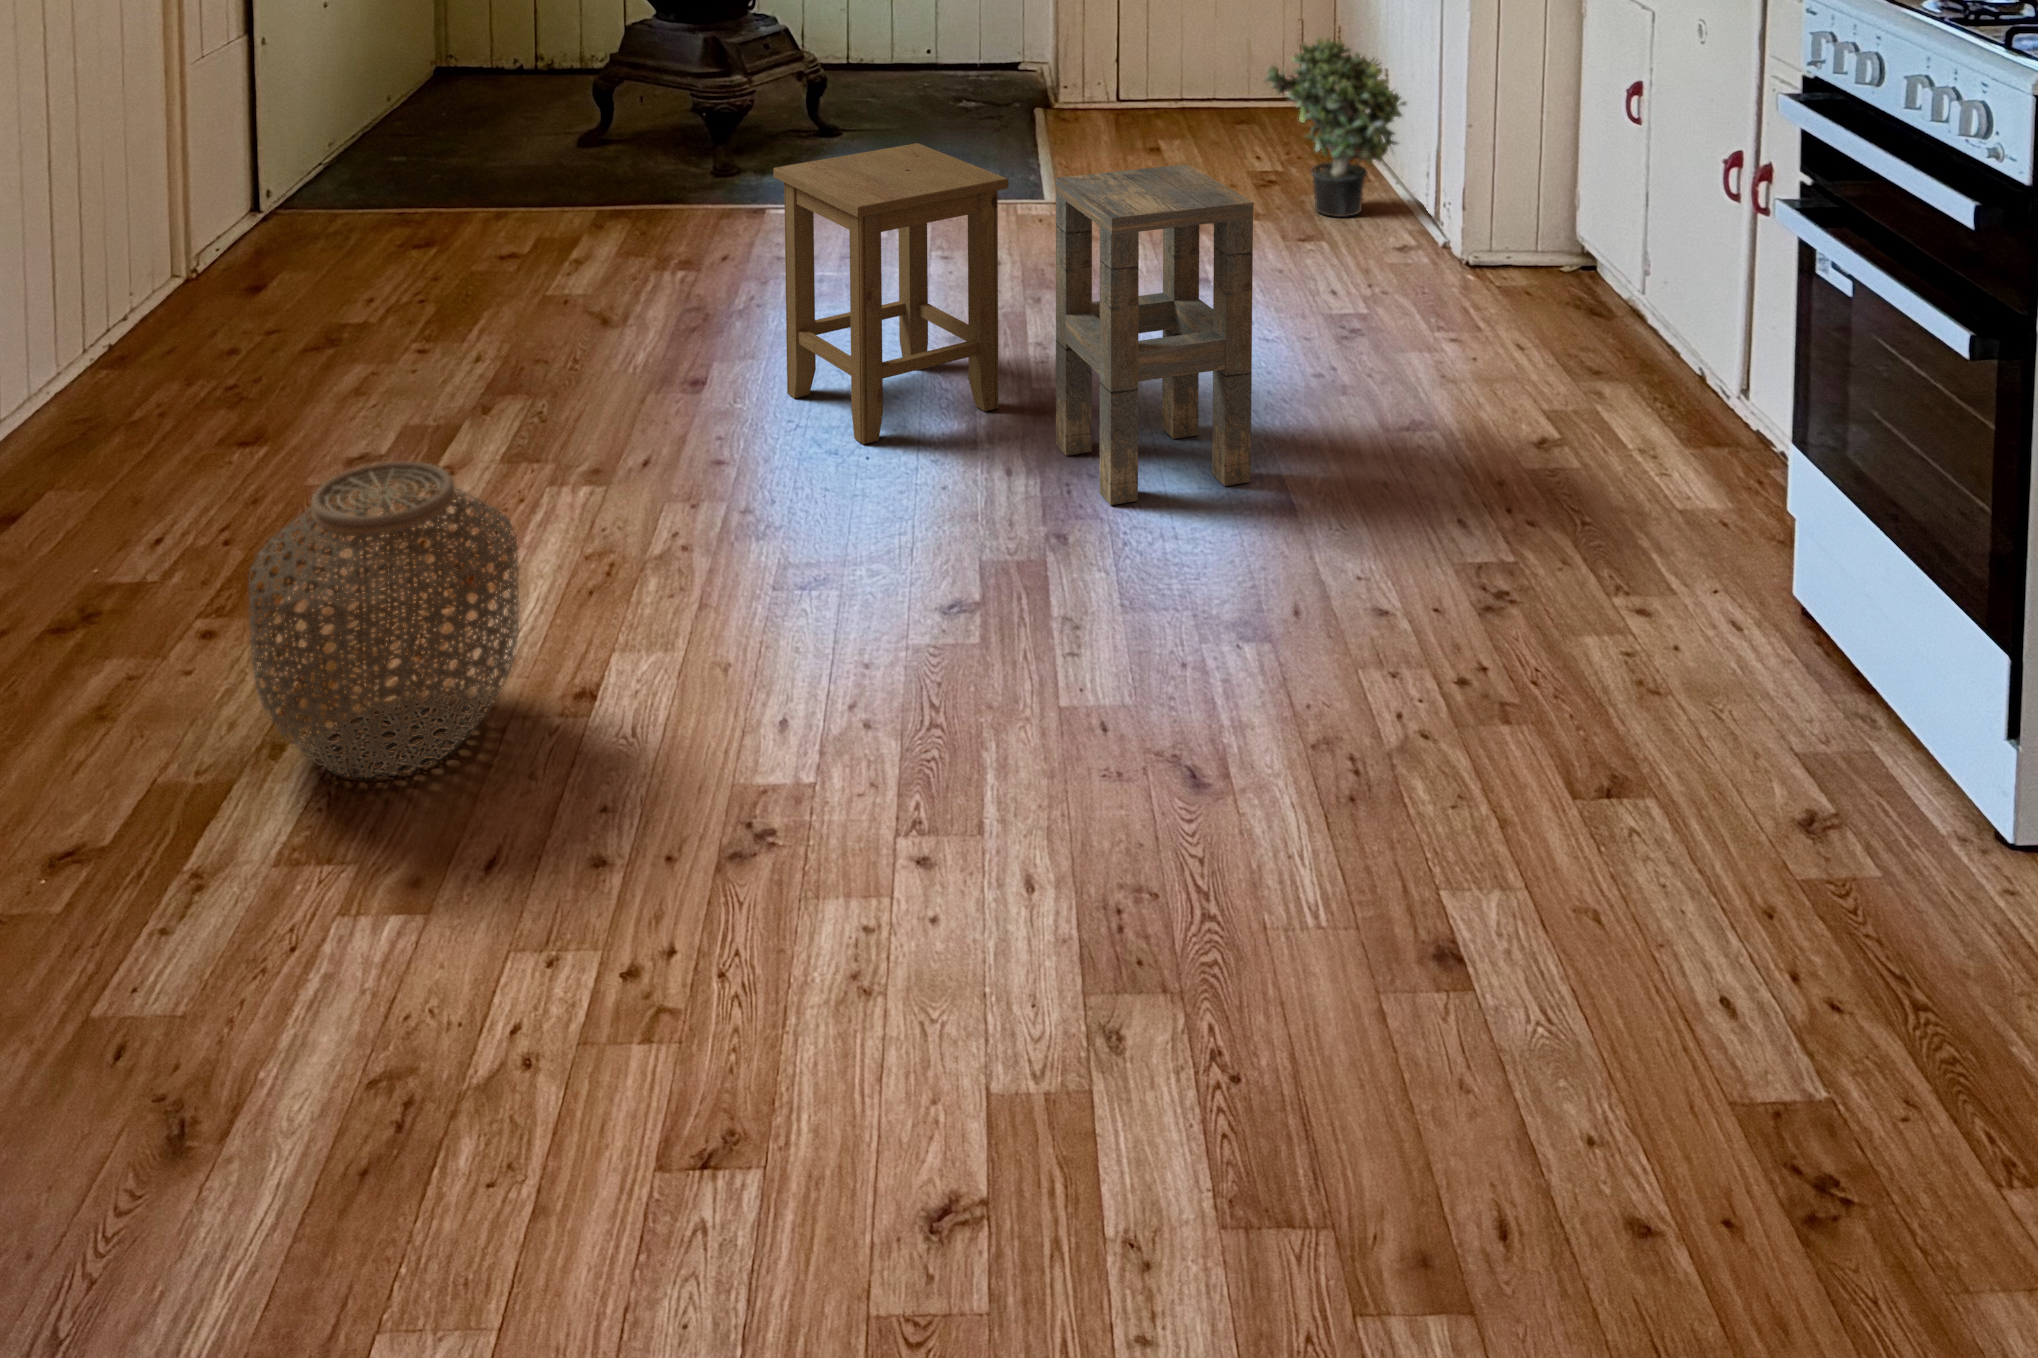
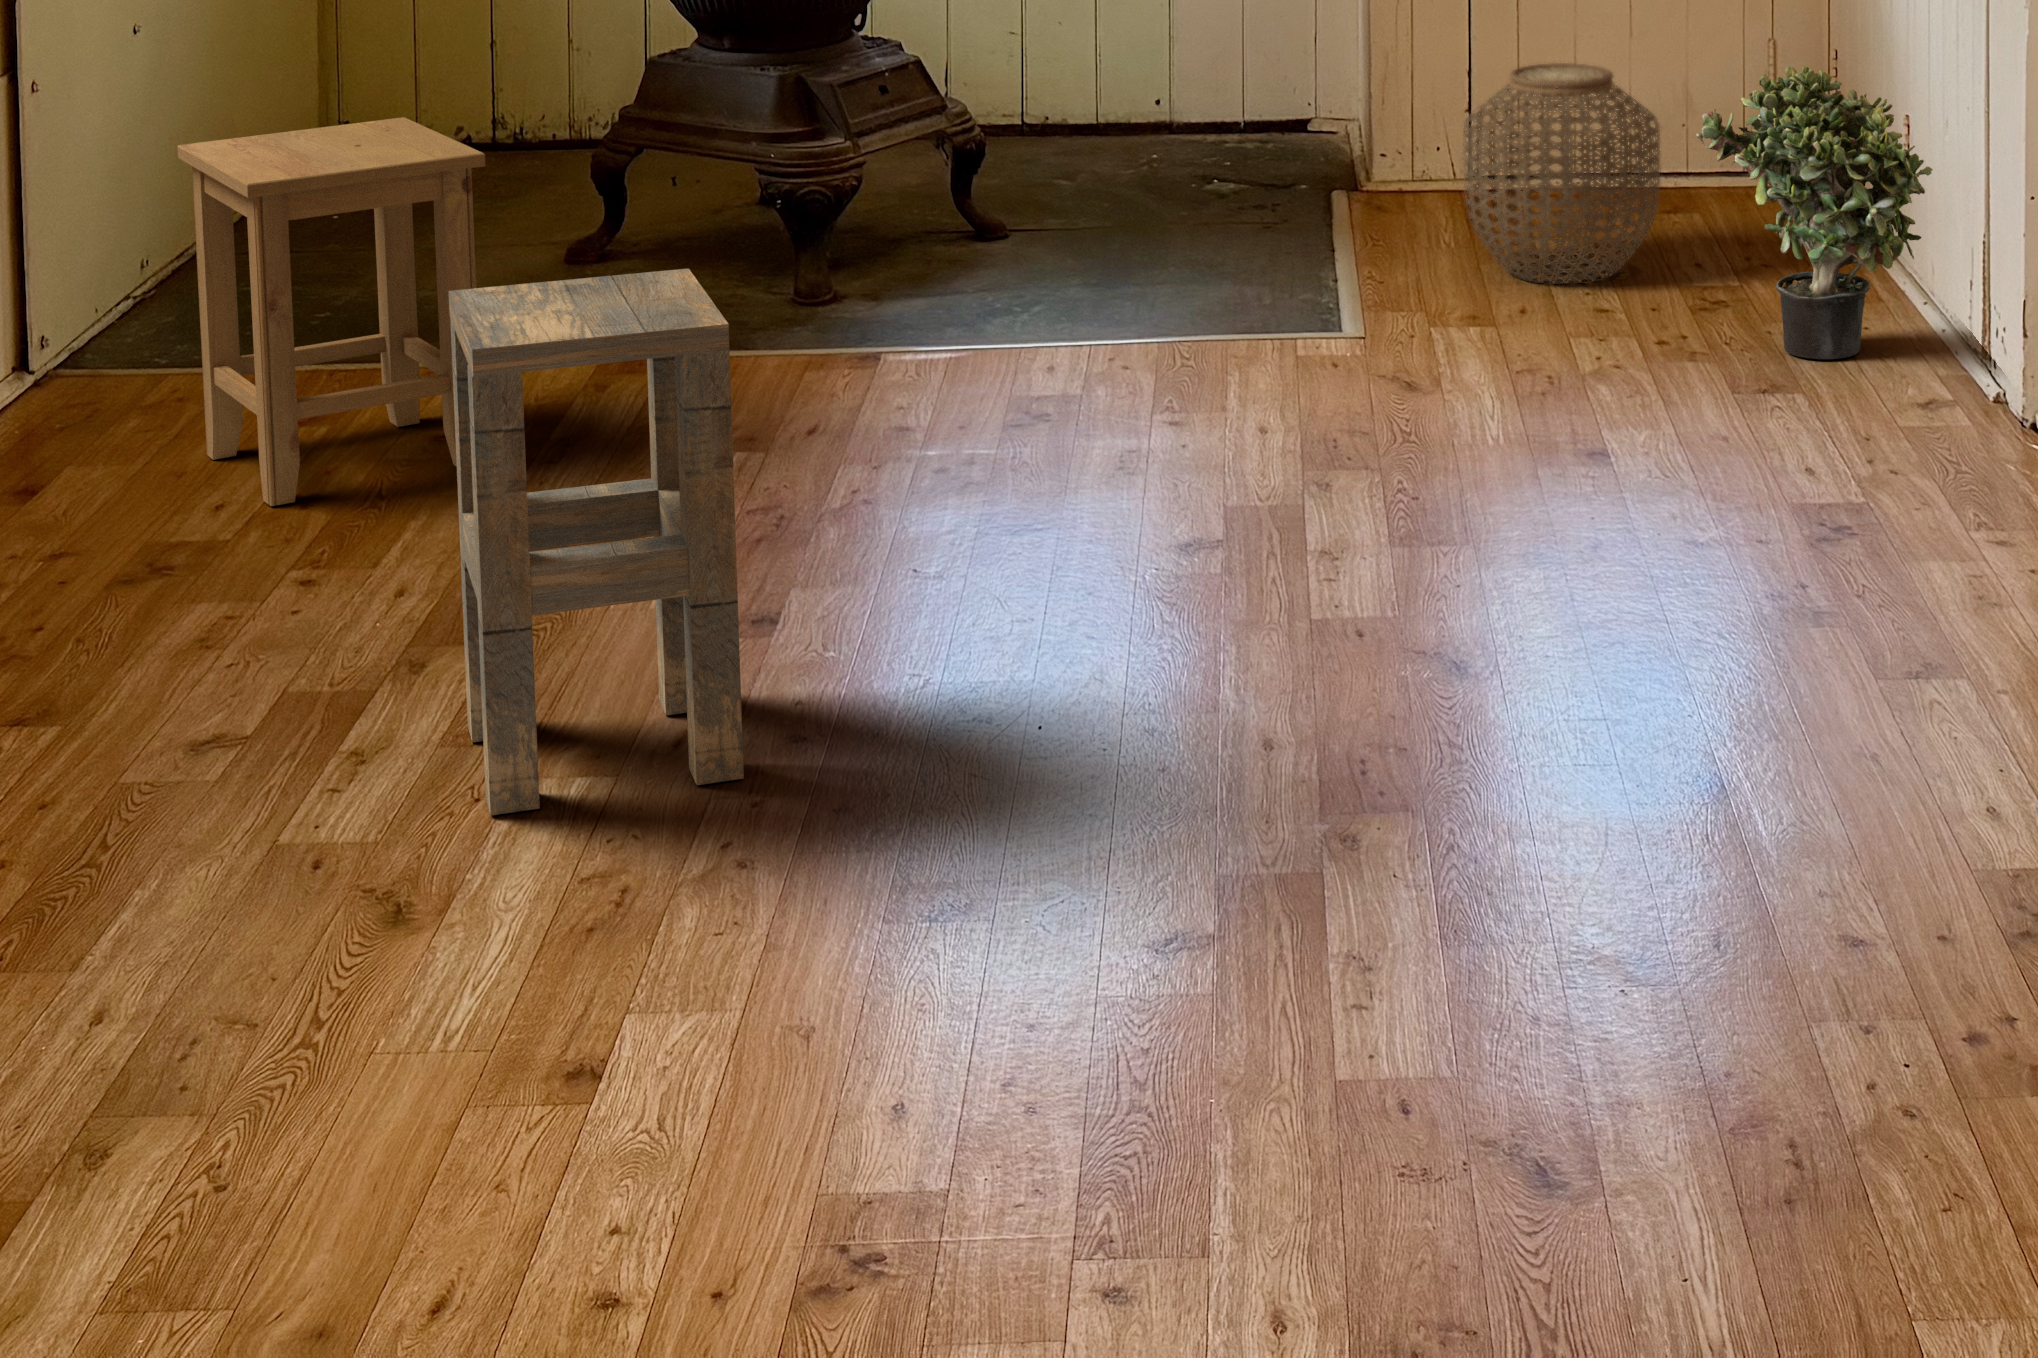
stool: present [773,143,1009,444] -> present [177,117,485,506]
side table: present [1055,164,1253,505] -> present [449,268,744,815]
woven basket: present [249,462,520,778] -> present [1464,63,1660,284]

